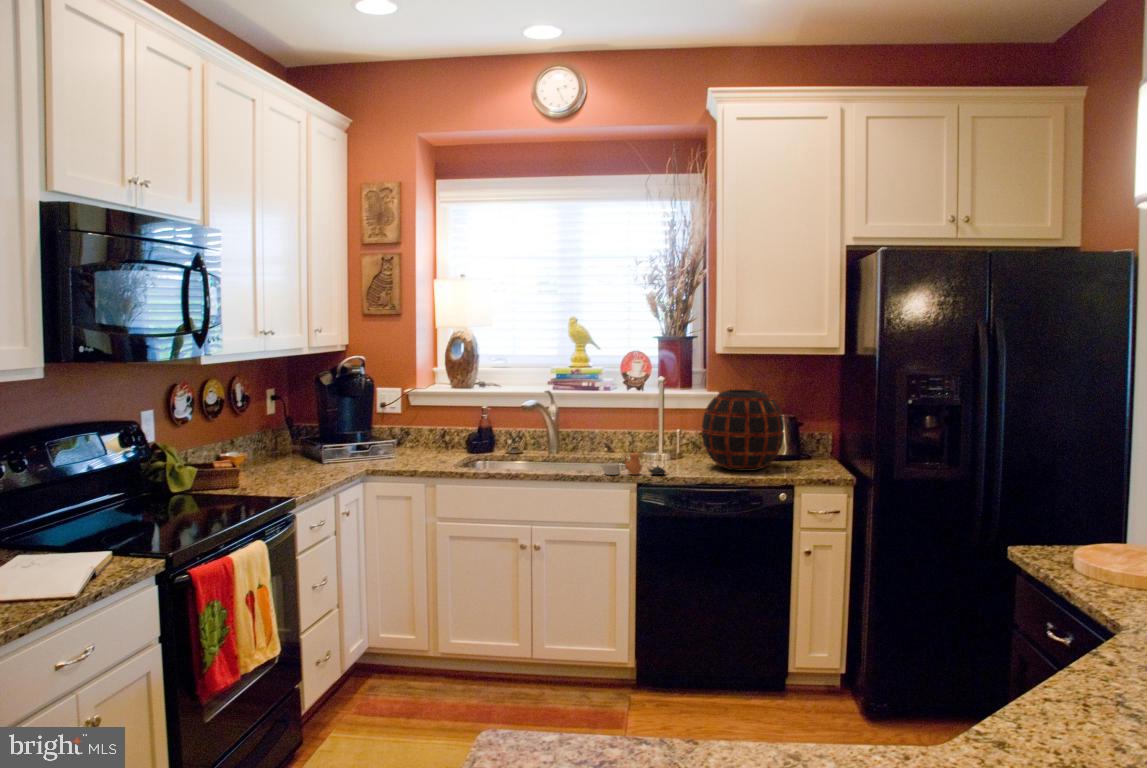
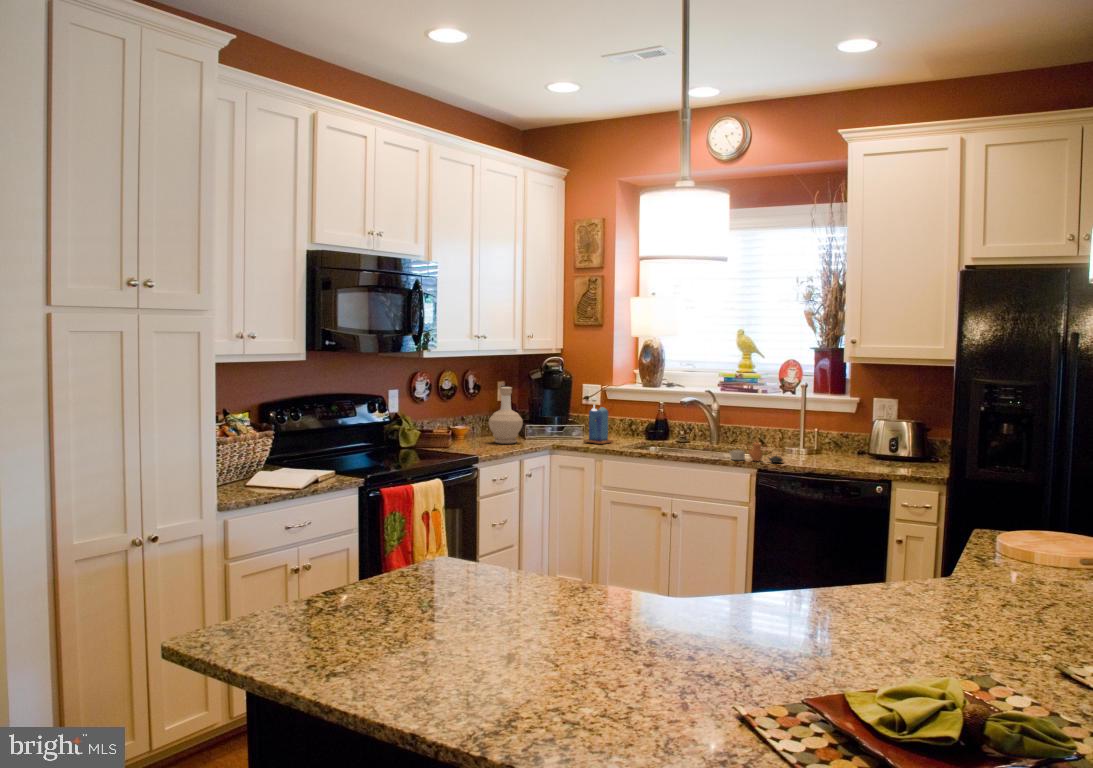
decorative vase: present [702,390,784,471] -> none [823,394,901,466]
bottle: none [280,399,327,476] -> present [489,387,523,444]
candle: none [399,415,436,465] -> present [583,405,613,444]

